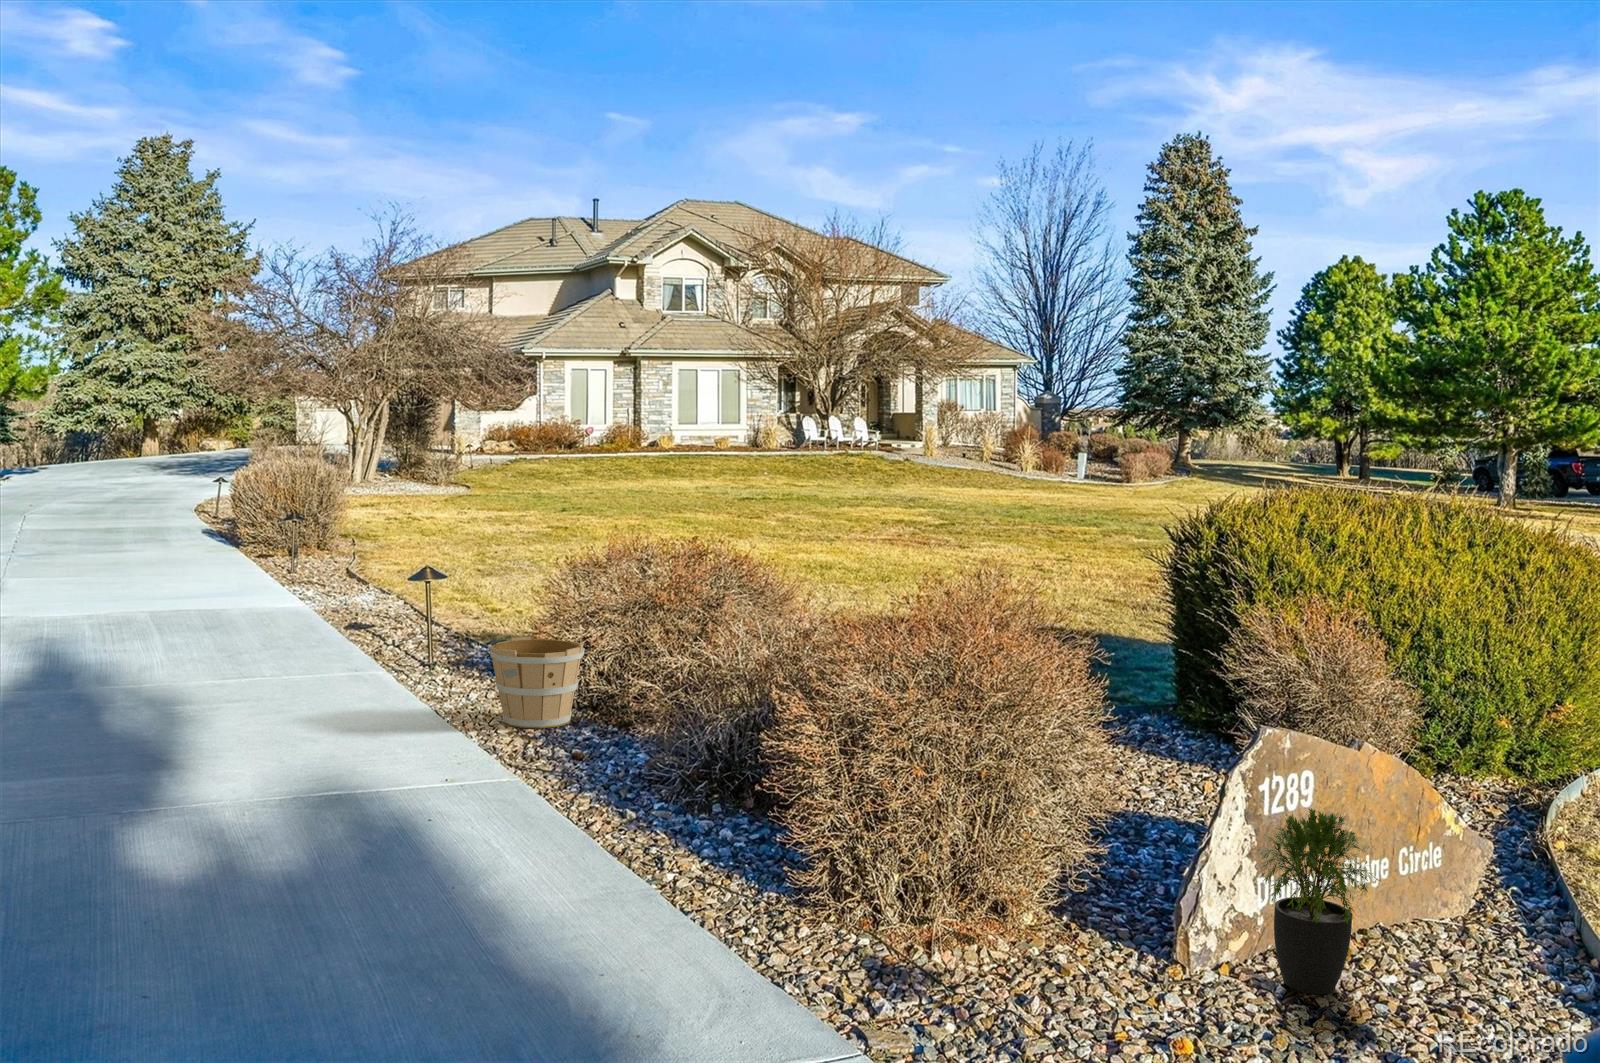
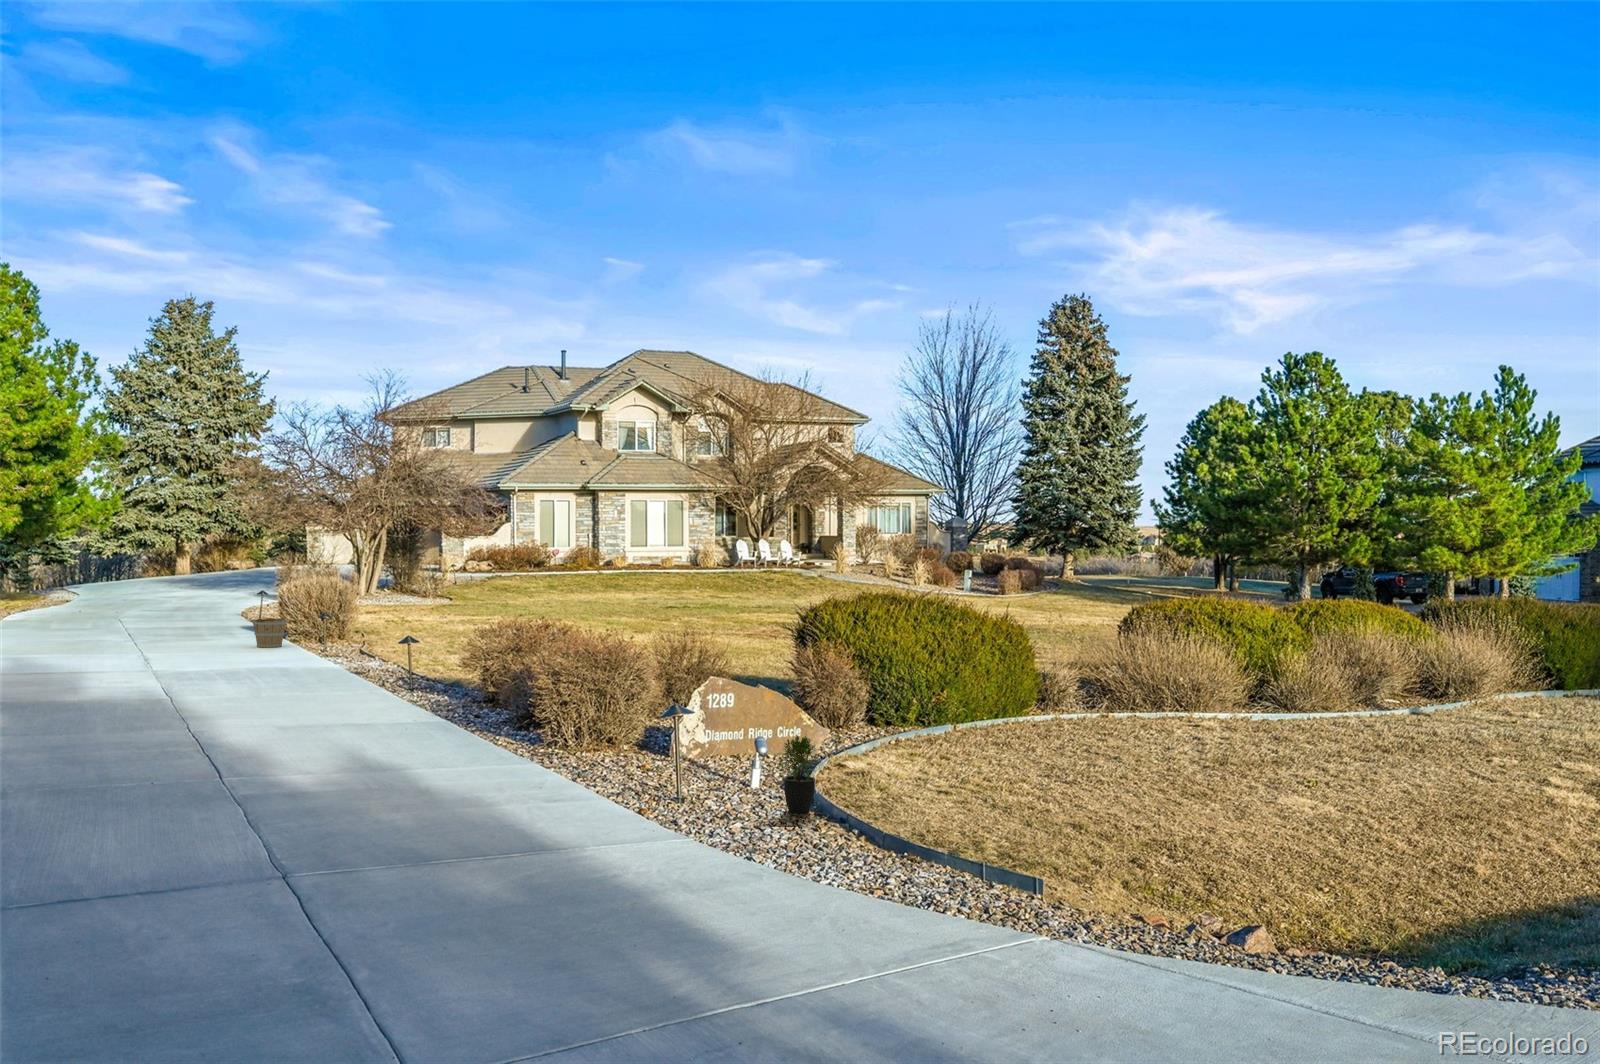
wooden bucket: present [490,637,585,728] -> present [252,618,287,648]

